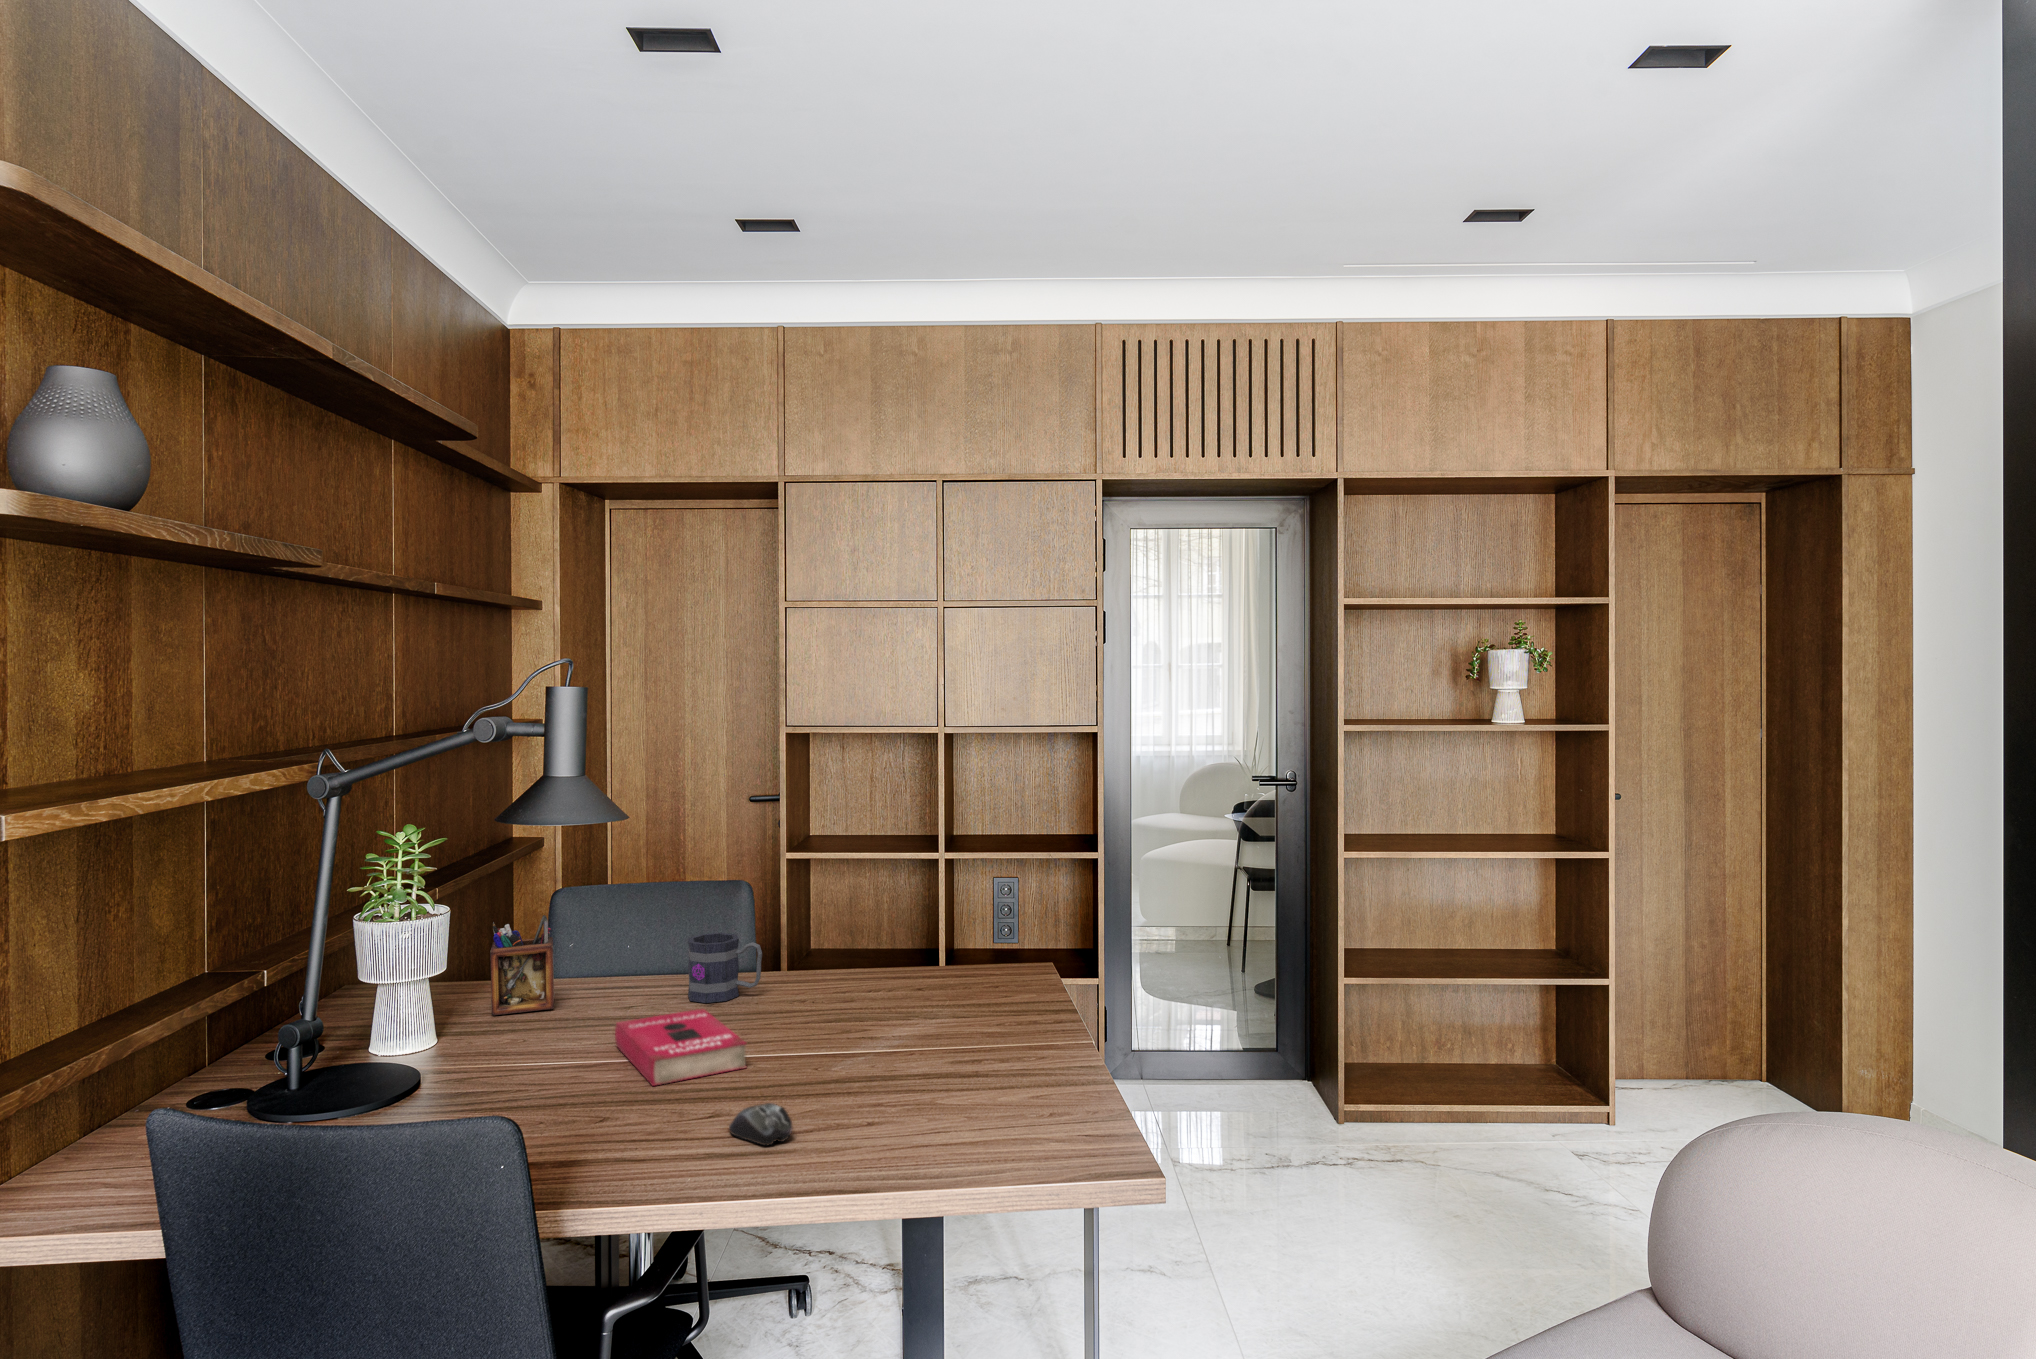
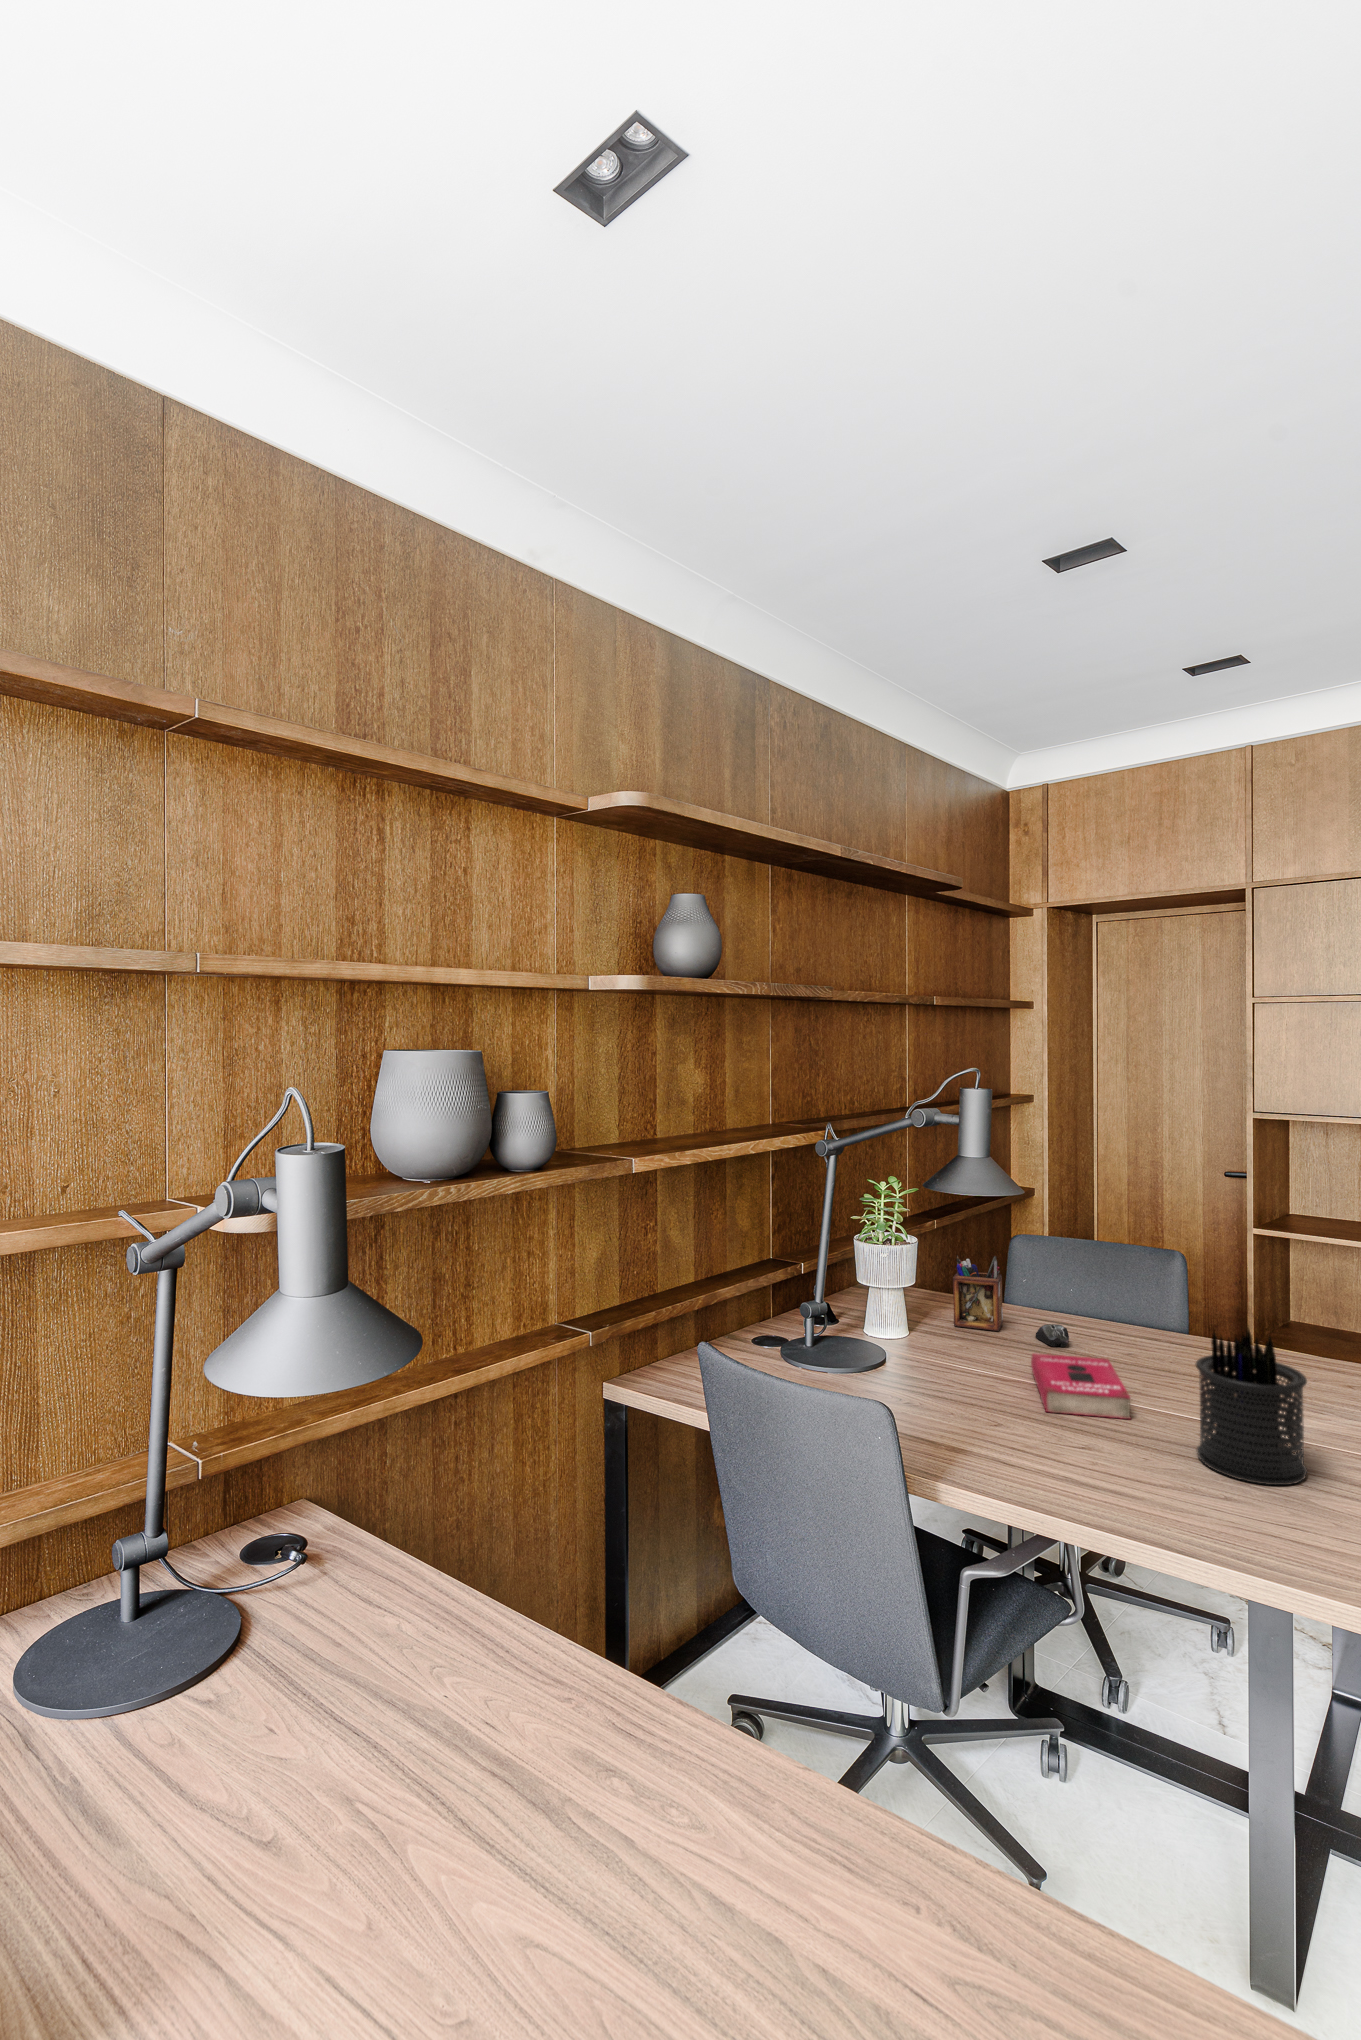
pen holder: none [825,931,928,1096] -> present [1196,1328,1307,1485]
mug: present [688,933,762,1003] -> none [1109,1295,1176,1357]
computer mouse: present [729,1103,792,1145] -> present [1036,1324,1069,1347]

